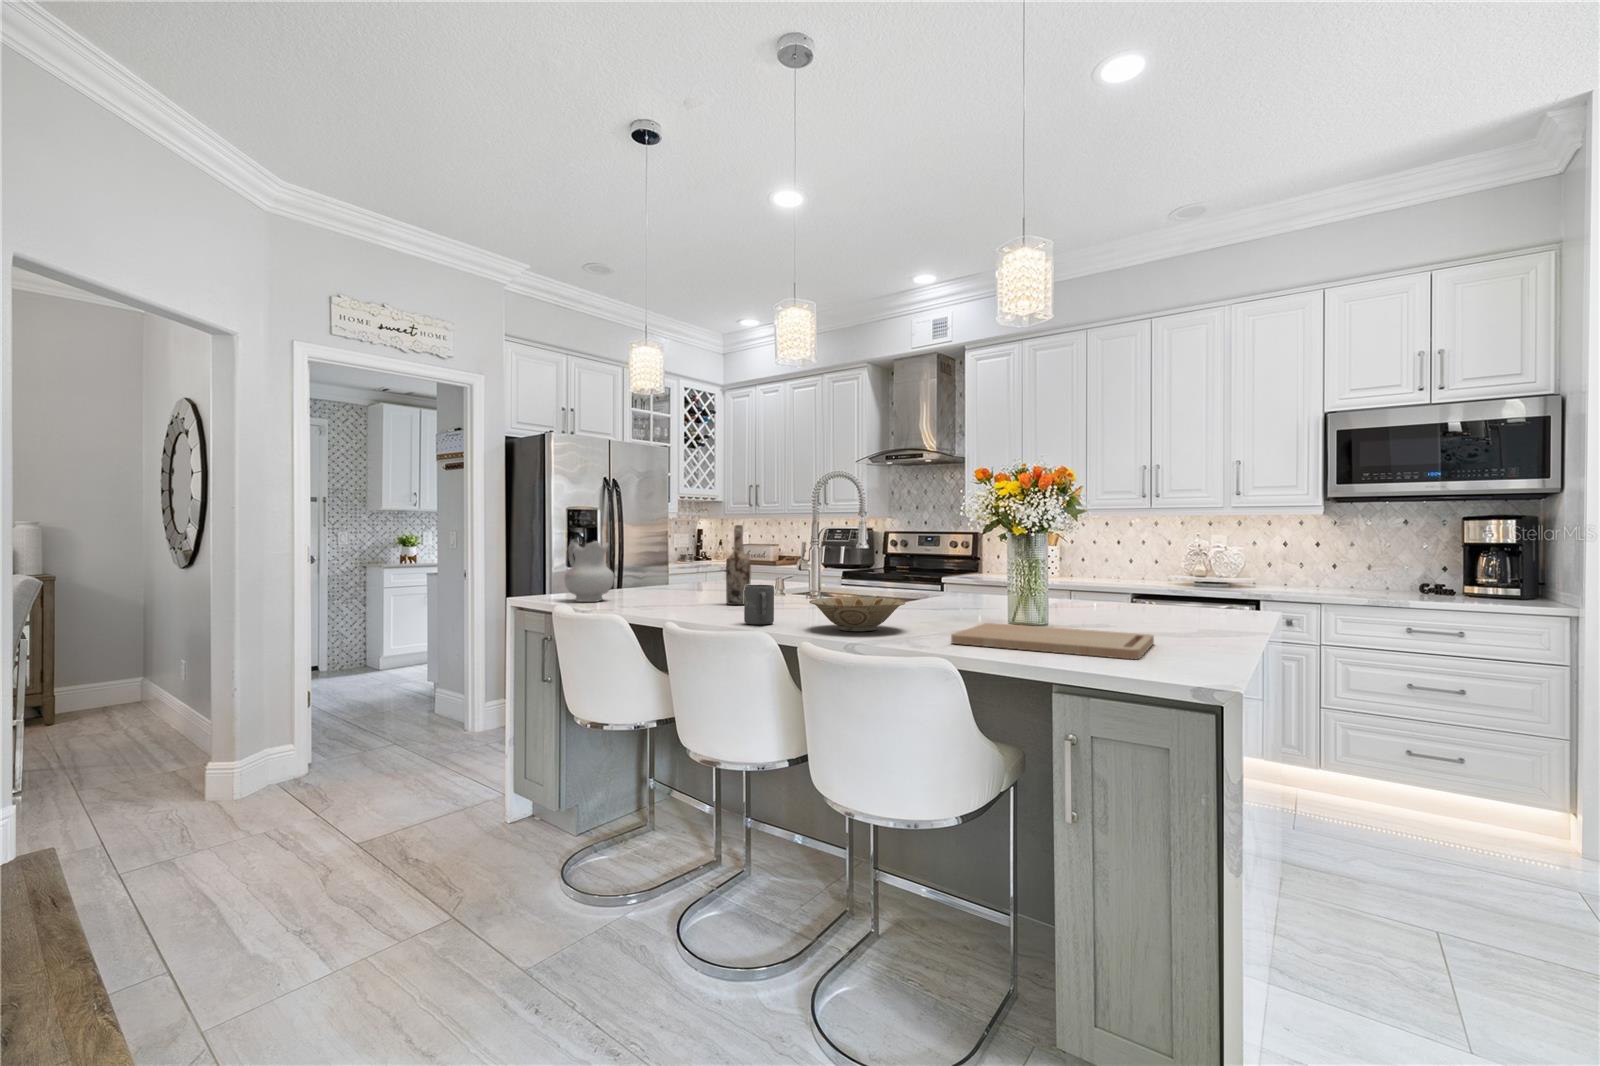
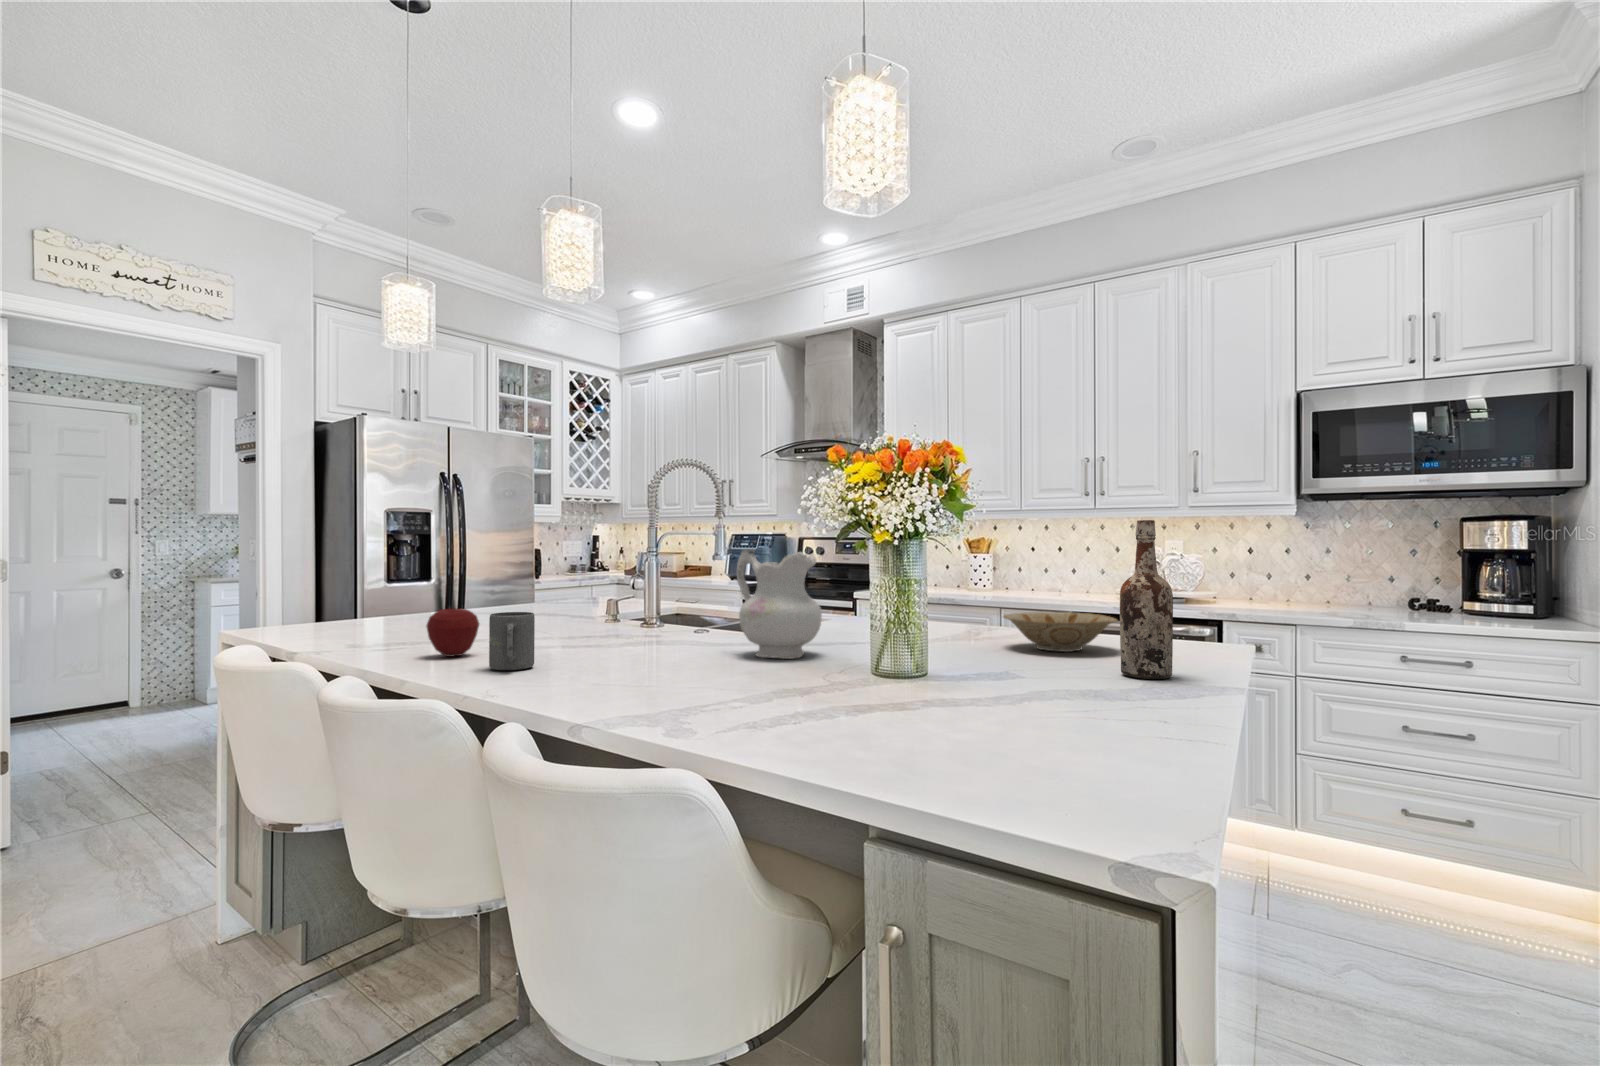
wine bottle: present [726,525,751,605] -> present [1120,520,1173,679]
ceramic pitcher: present [564,540,614,602] -> present [737,549,822,659]
apple: none [685,581,720,617] -> present [427,608,479,657]
bowl: present [810,597,905,631] -> present [1003,612,1117,652]
cutting board: present [951,623,1154,659] -> none [742,668,1047,739]

